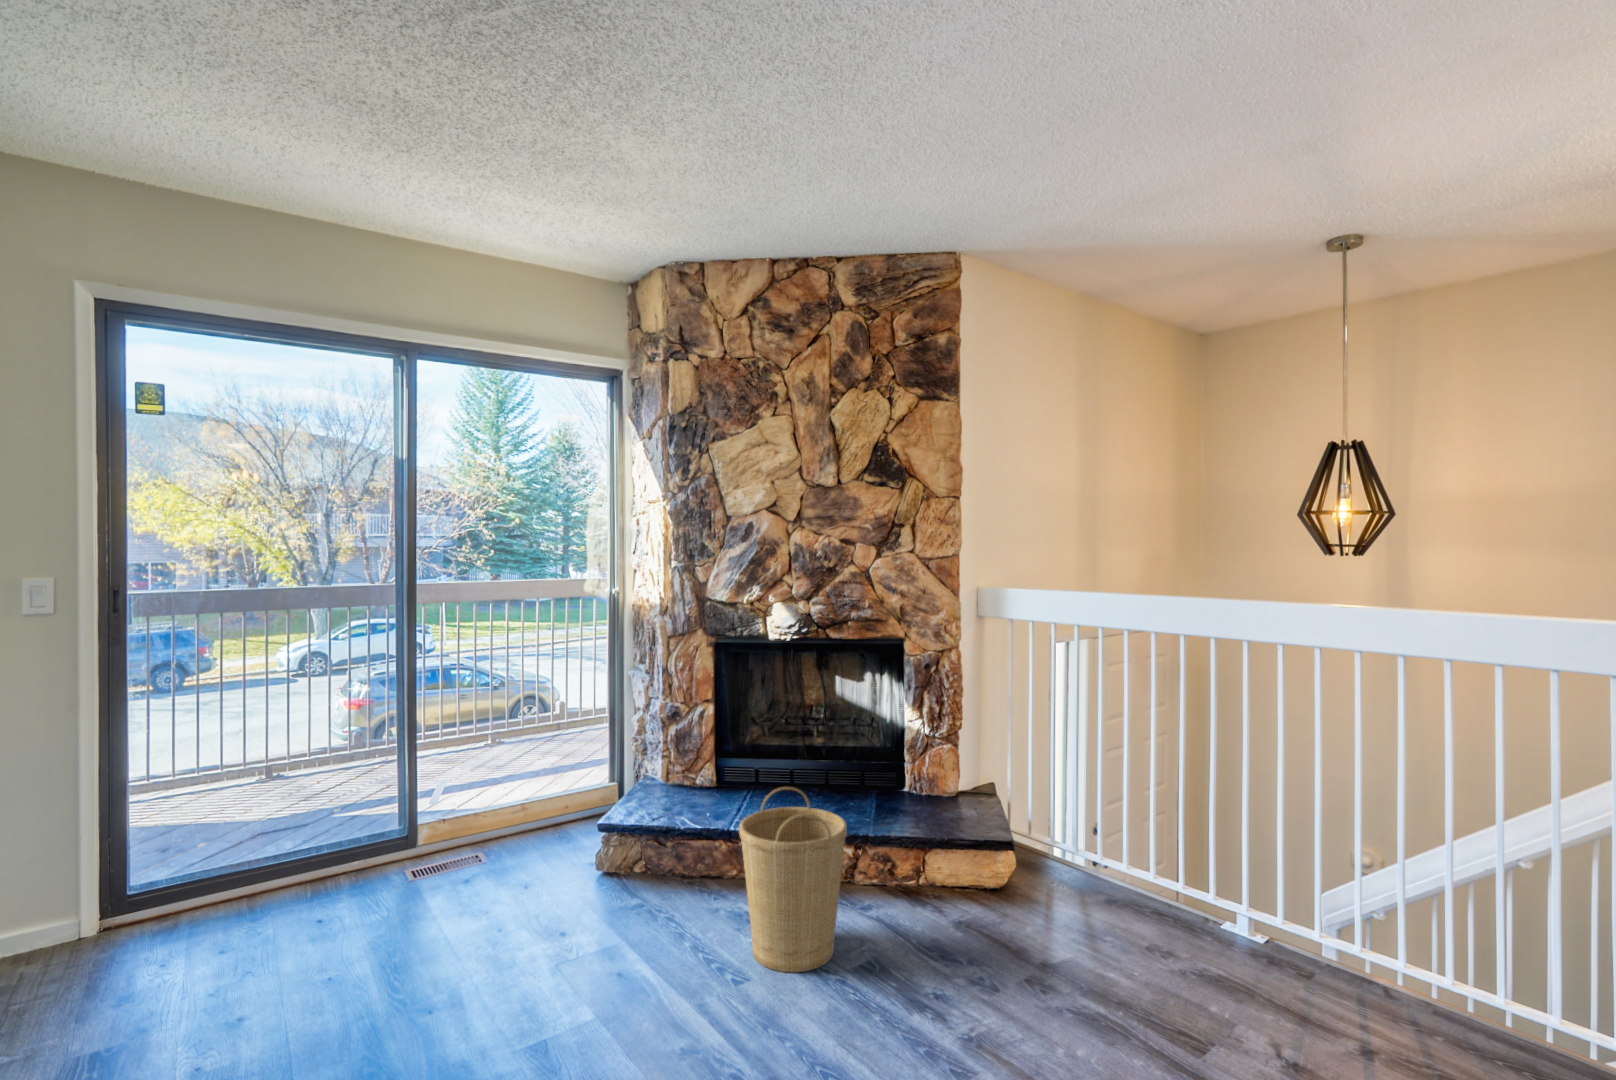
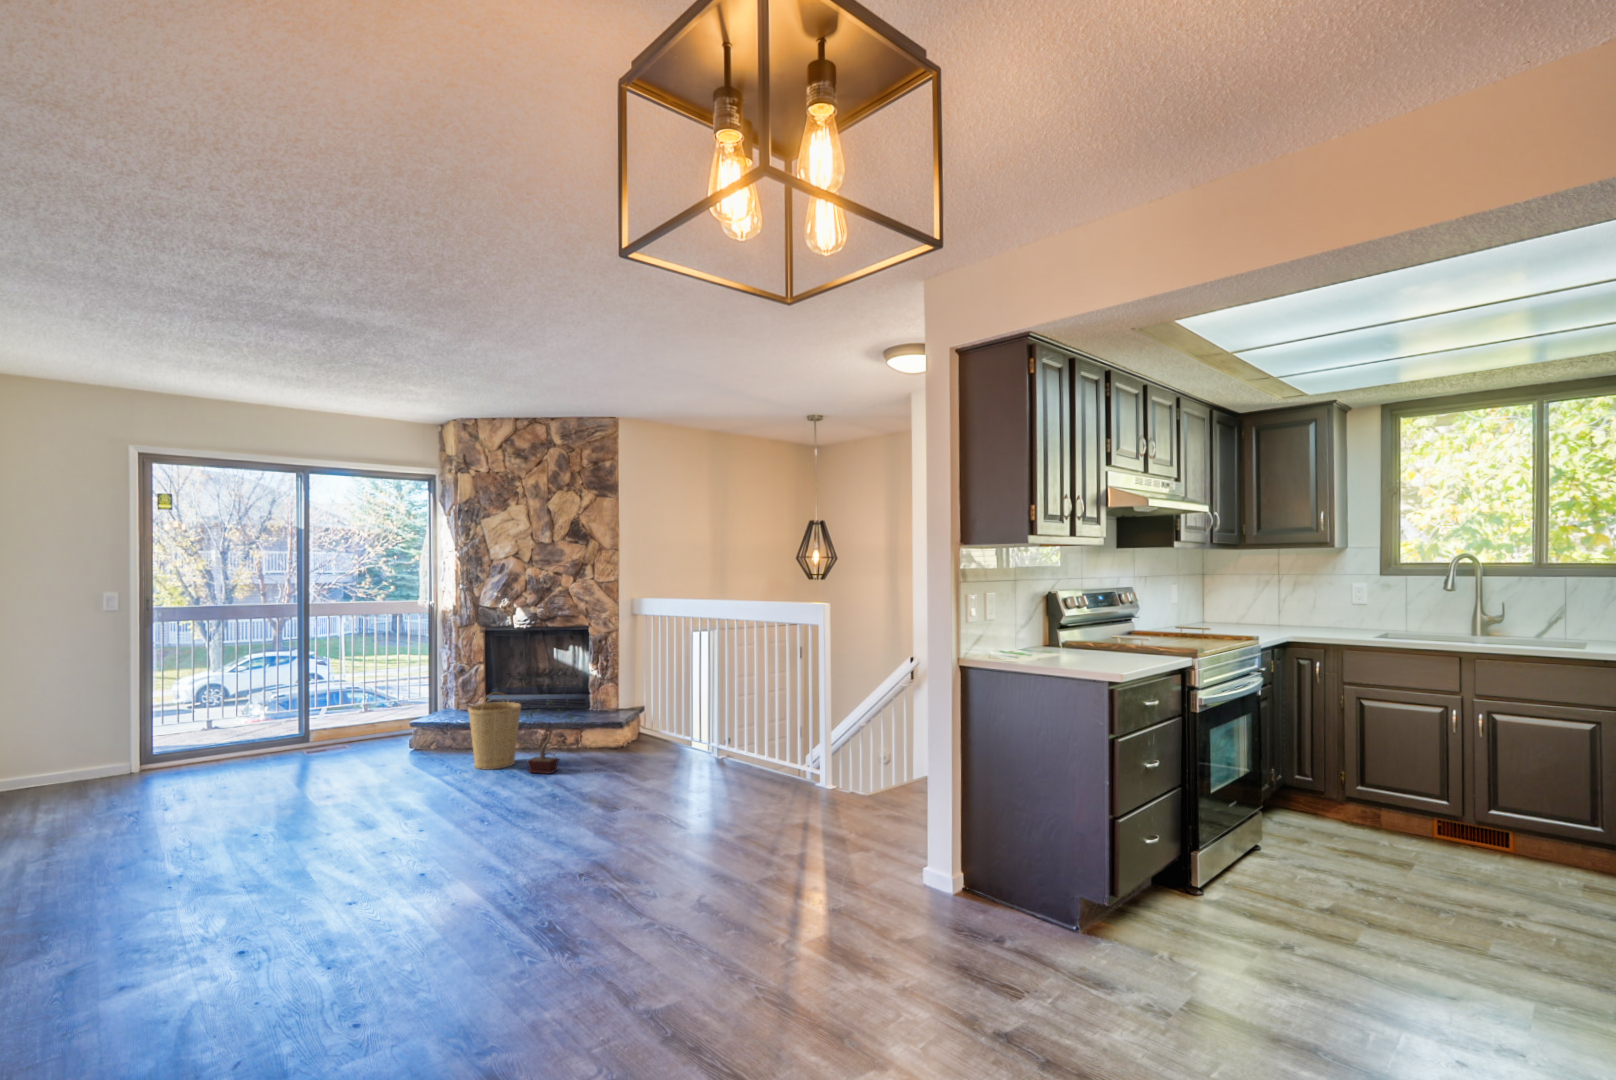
potted plant: none [863,822,1020,1008] -> present [519,700,574,774]

